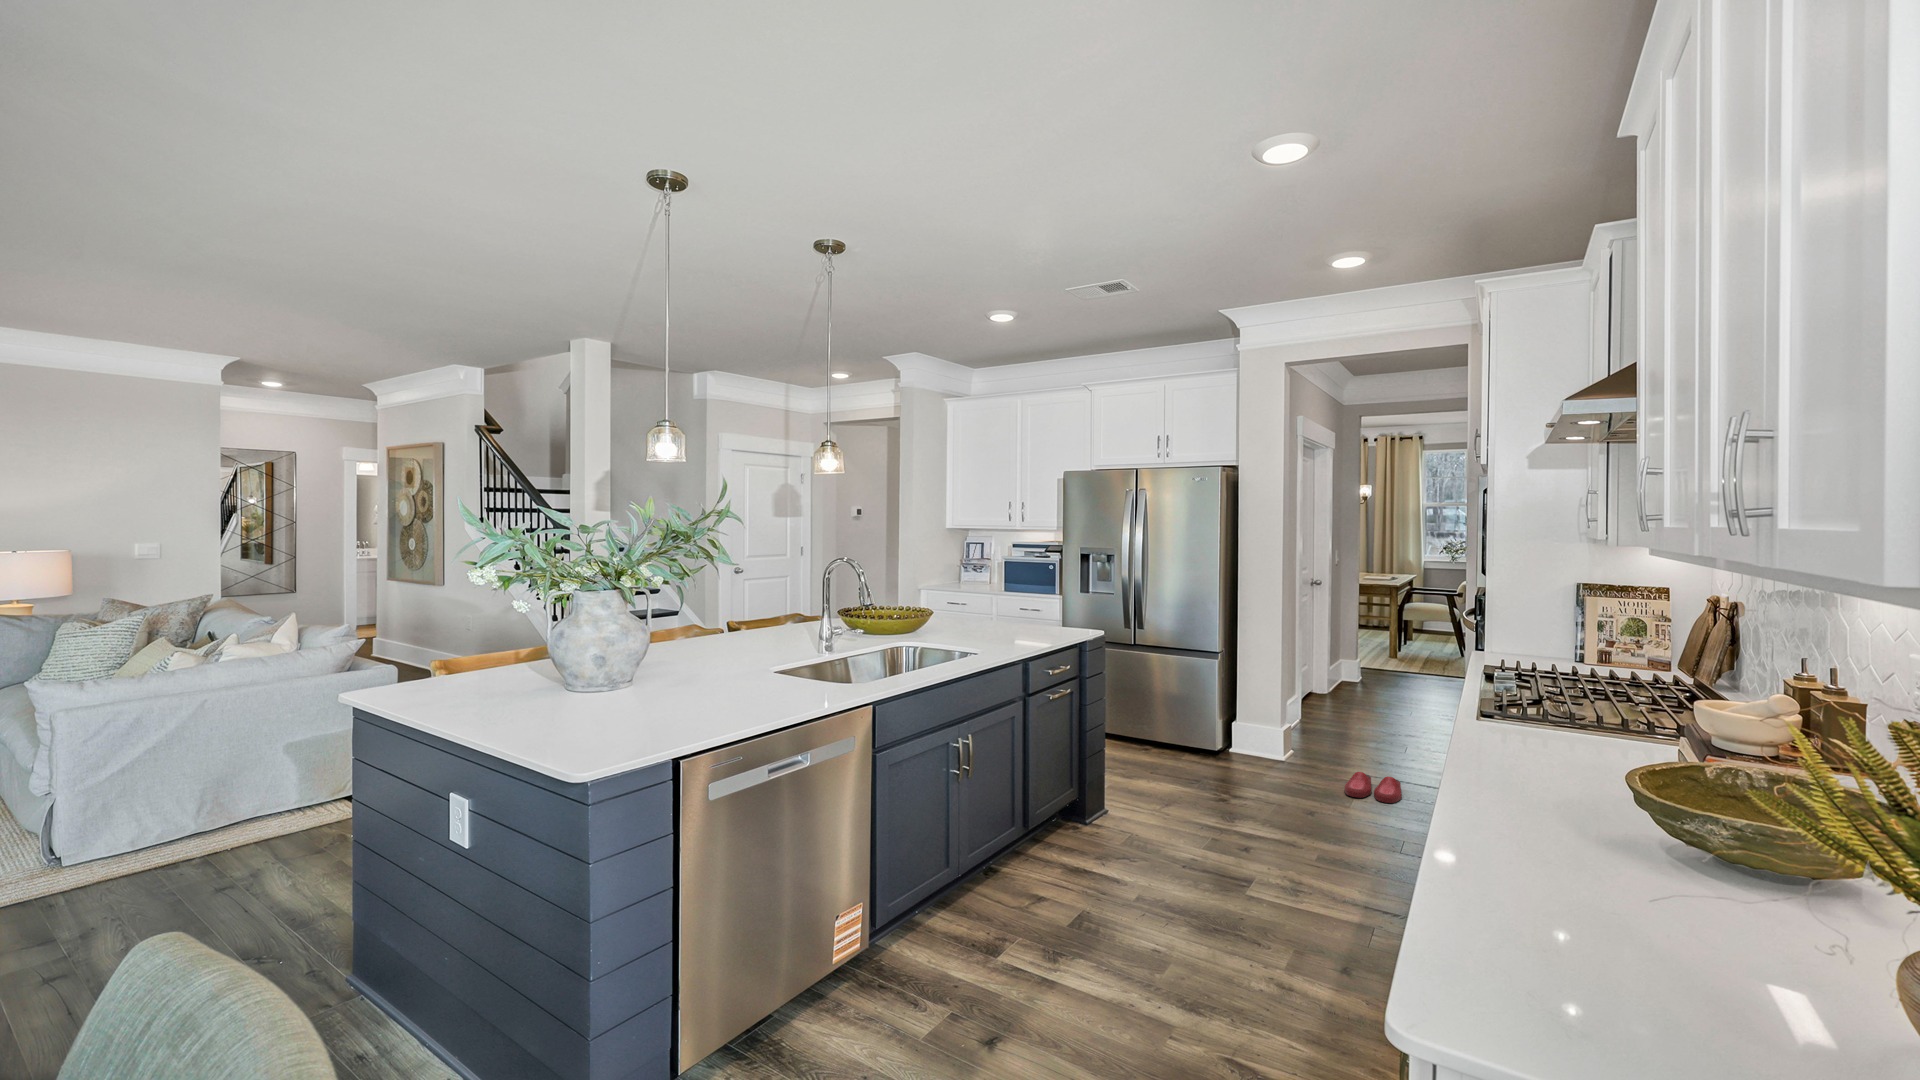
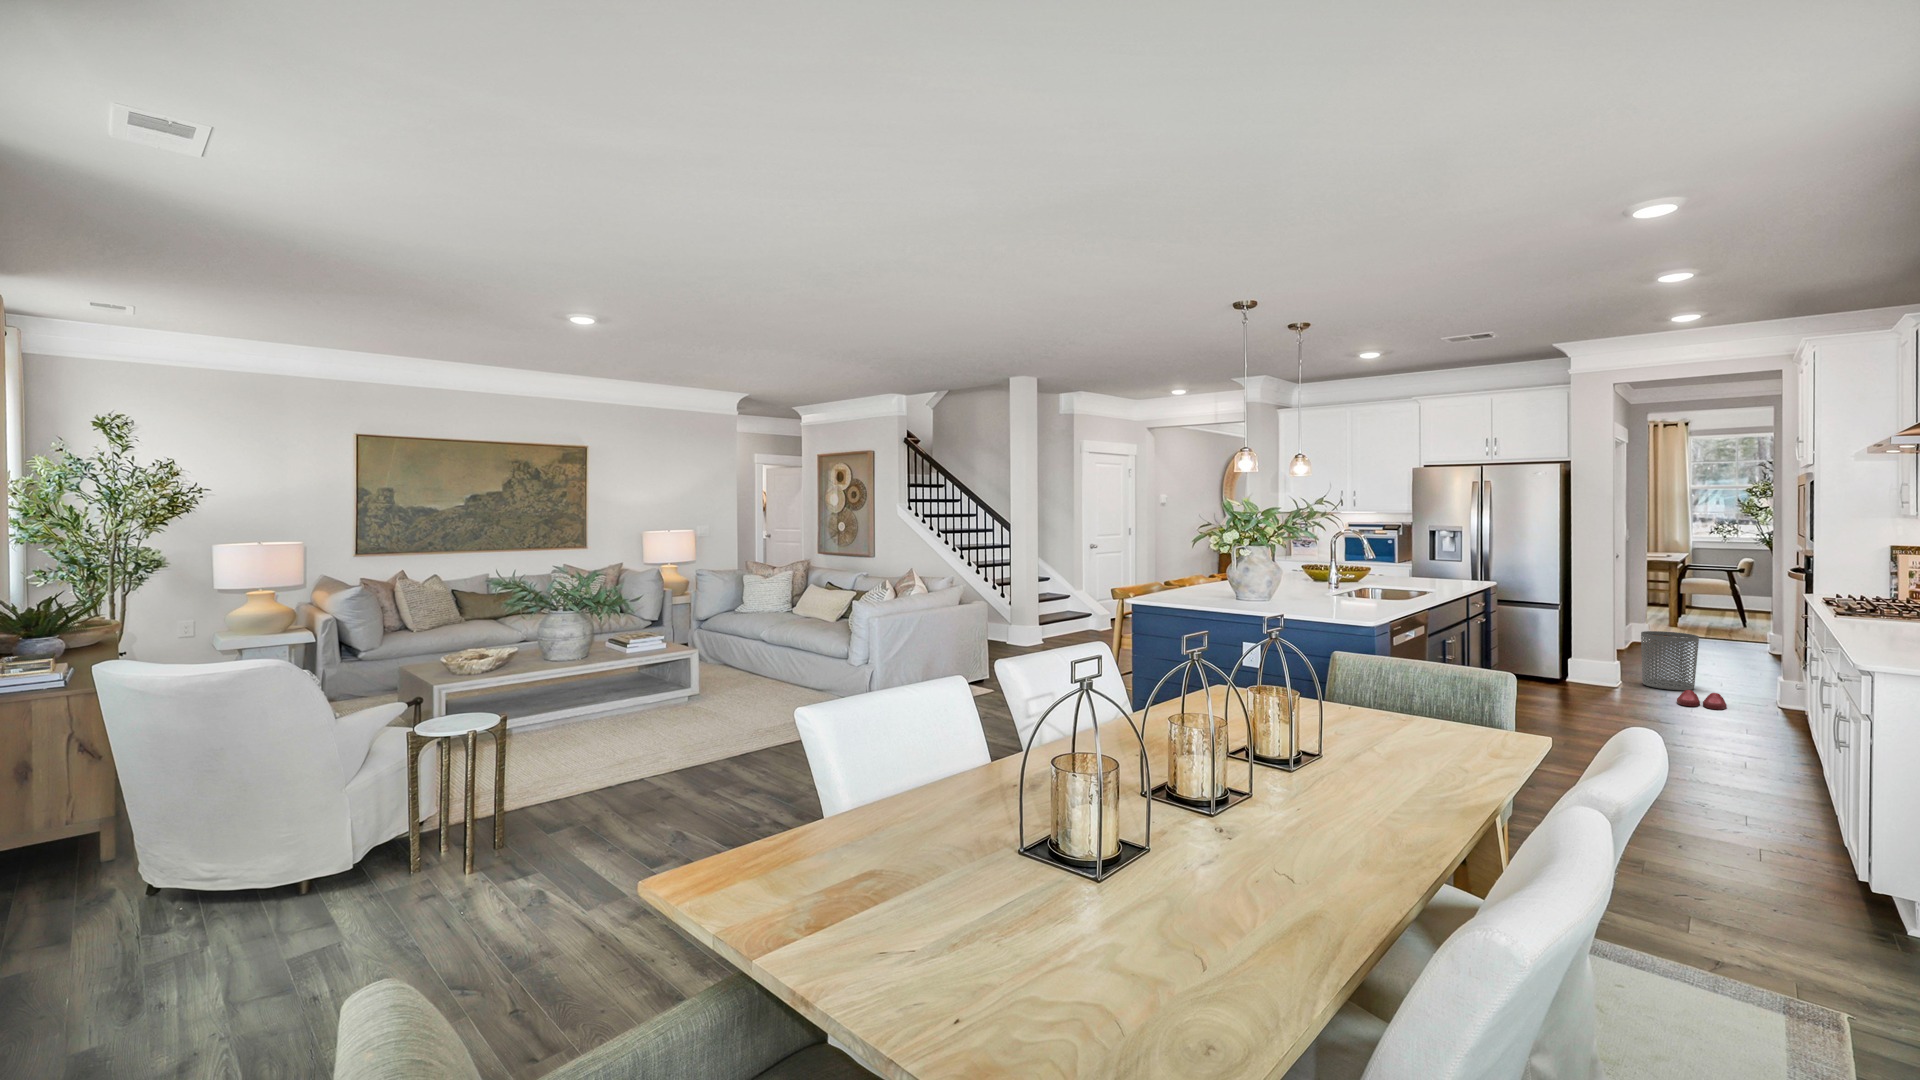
waste bin: none [1317,685,1381,765] -> present [1641,631,1699,690]

